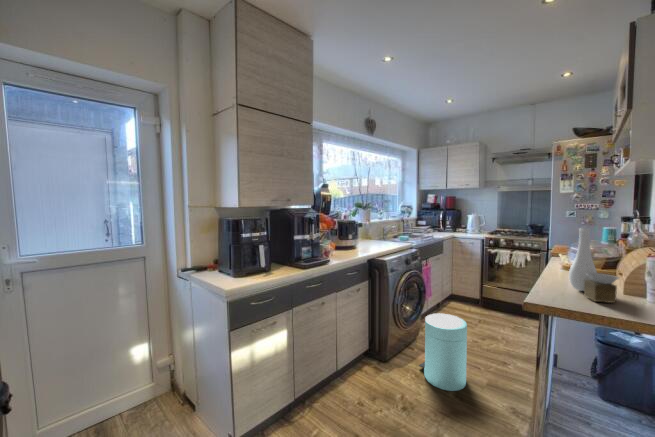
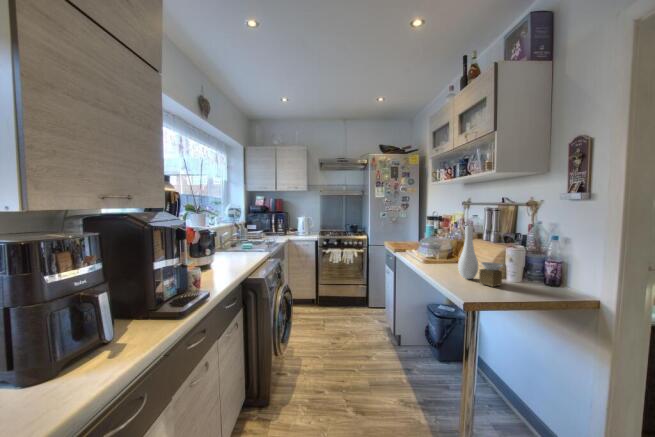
trash can: present [419,313,467,391] -> none [306,325,357,412]

